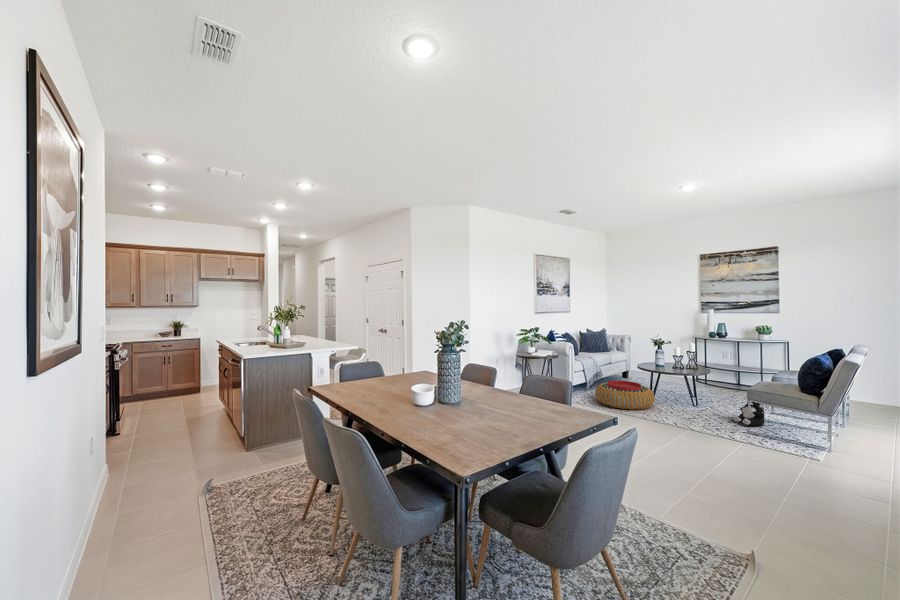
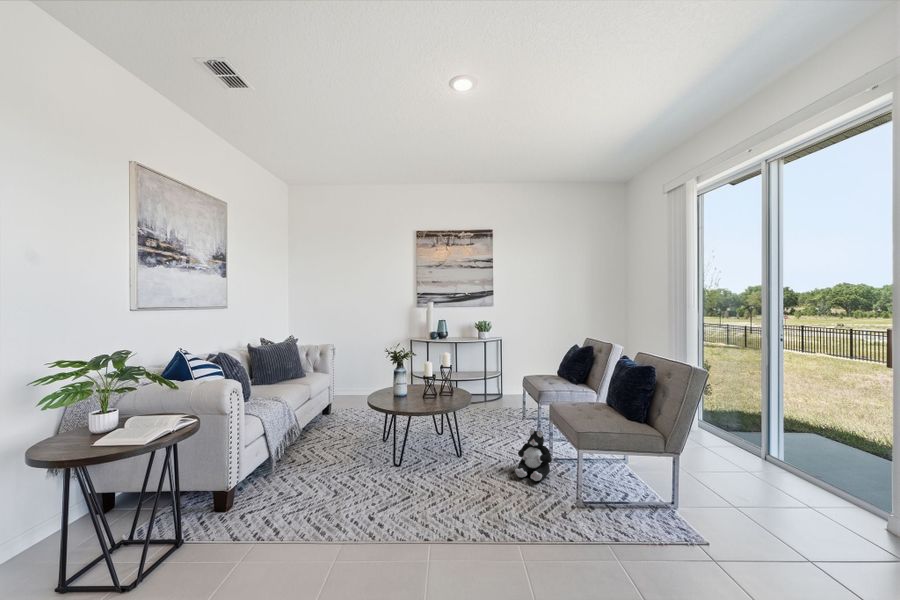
pouf: present [595,381,655,410] -> none [289,439,402,512]

